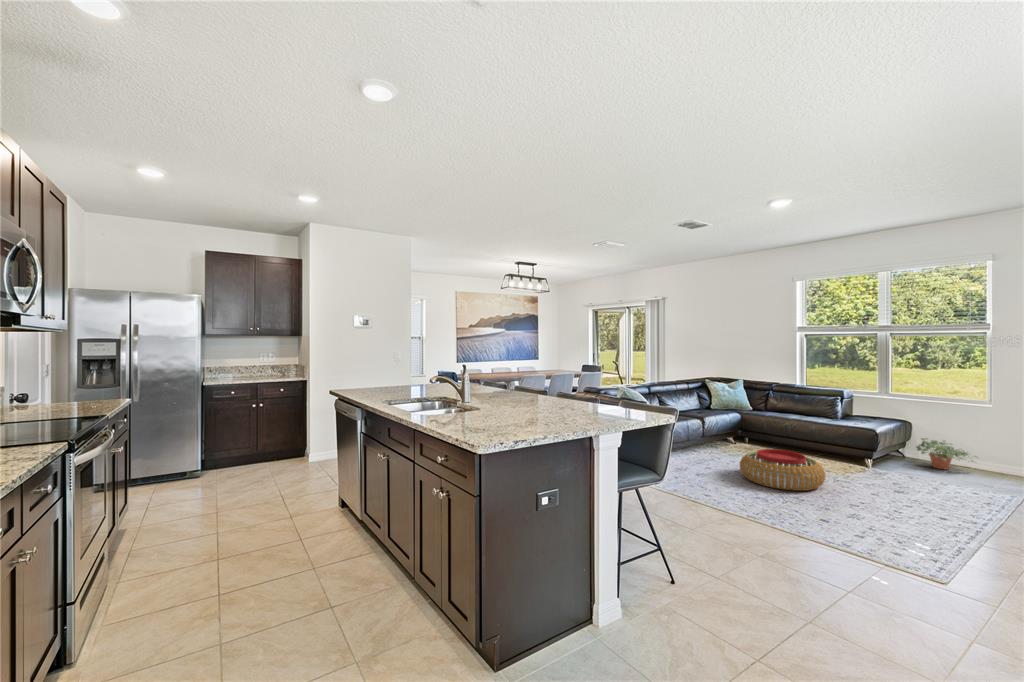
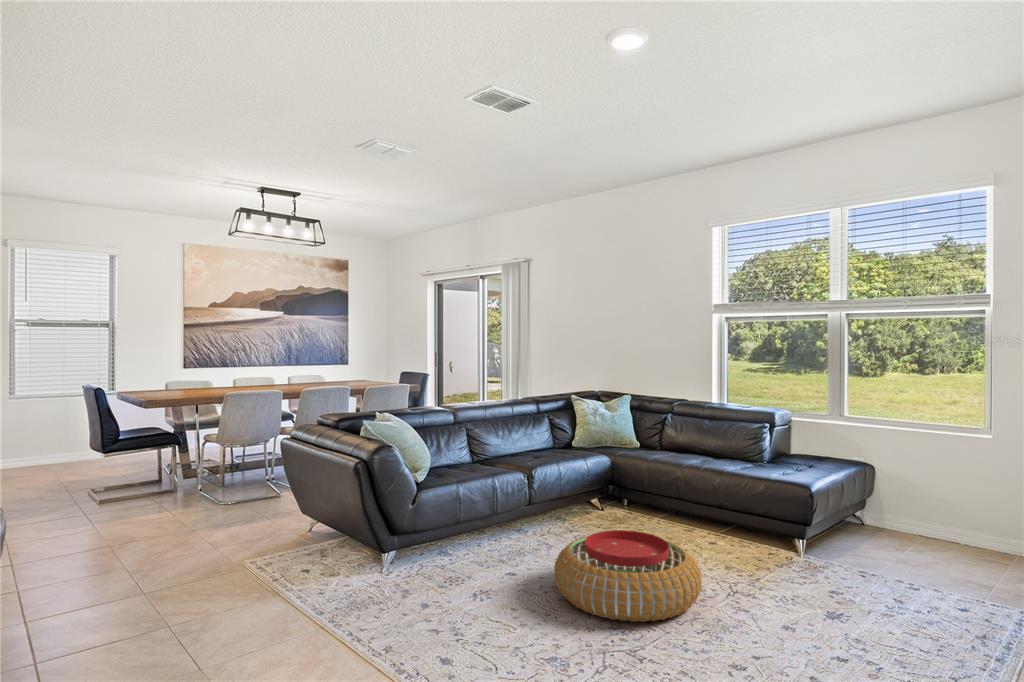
potted plant: present [917,438,978,470] -> none [878,494,976,552]

